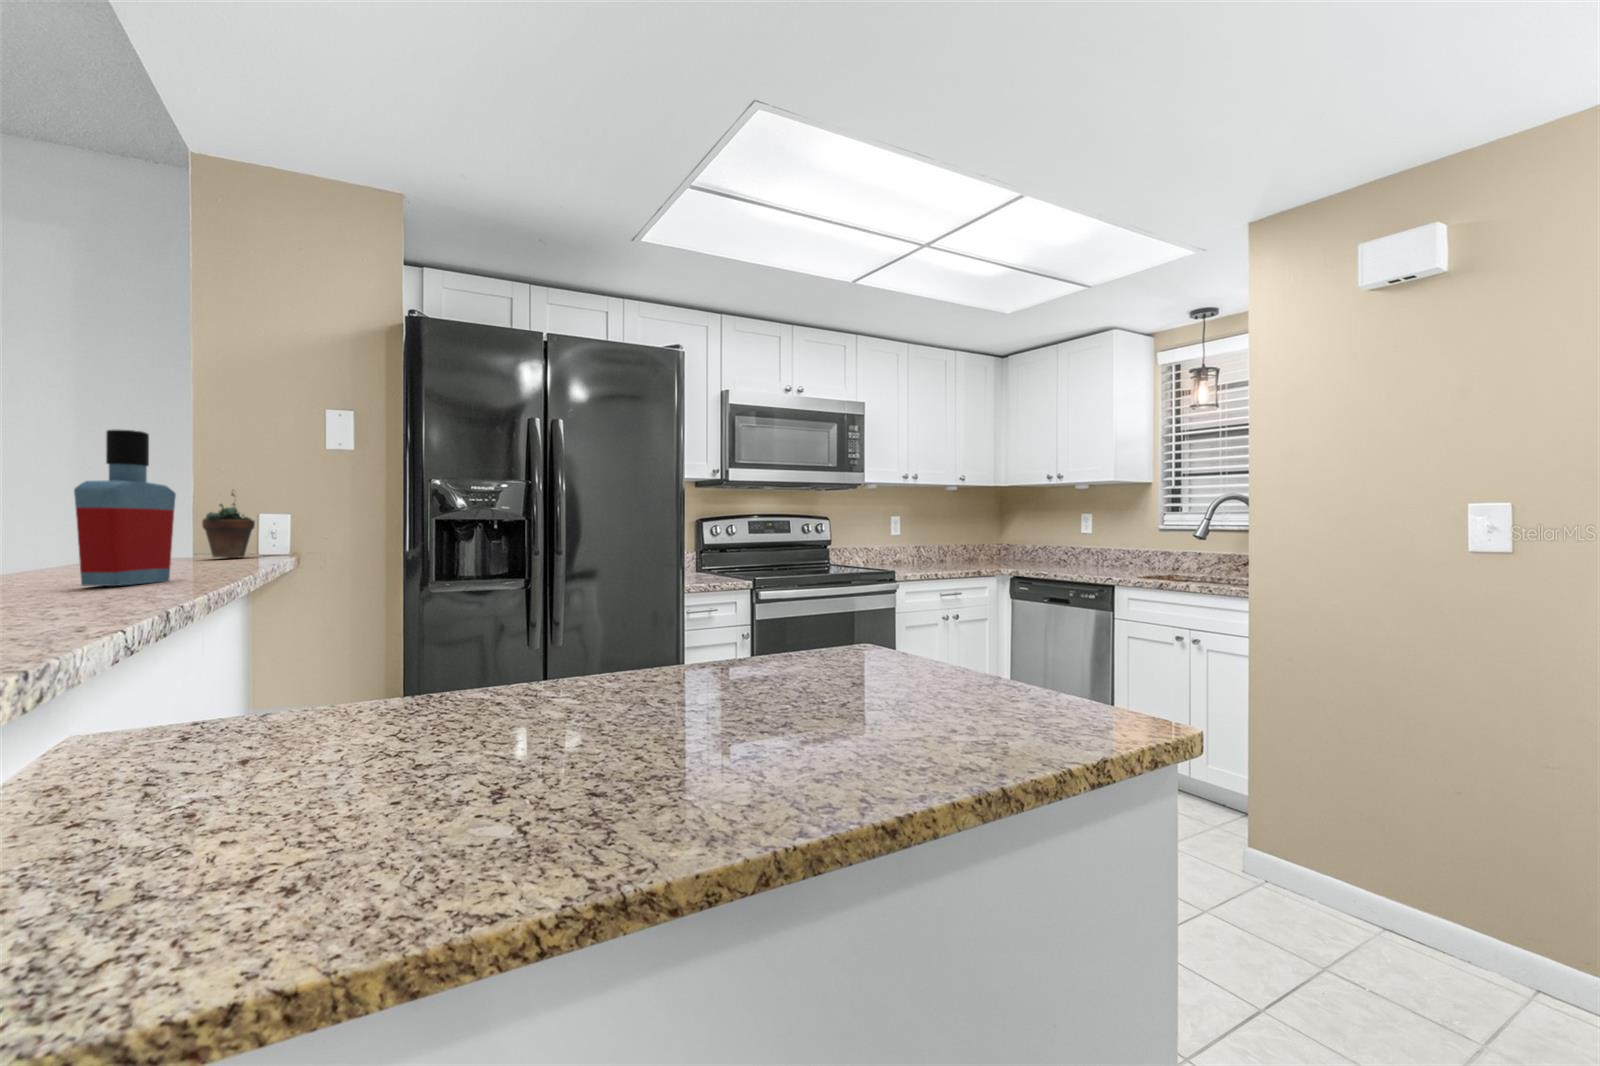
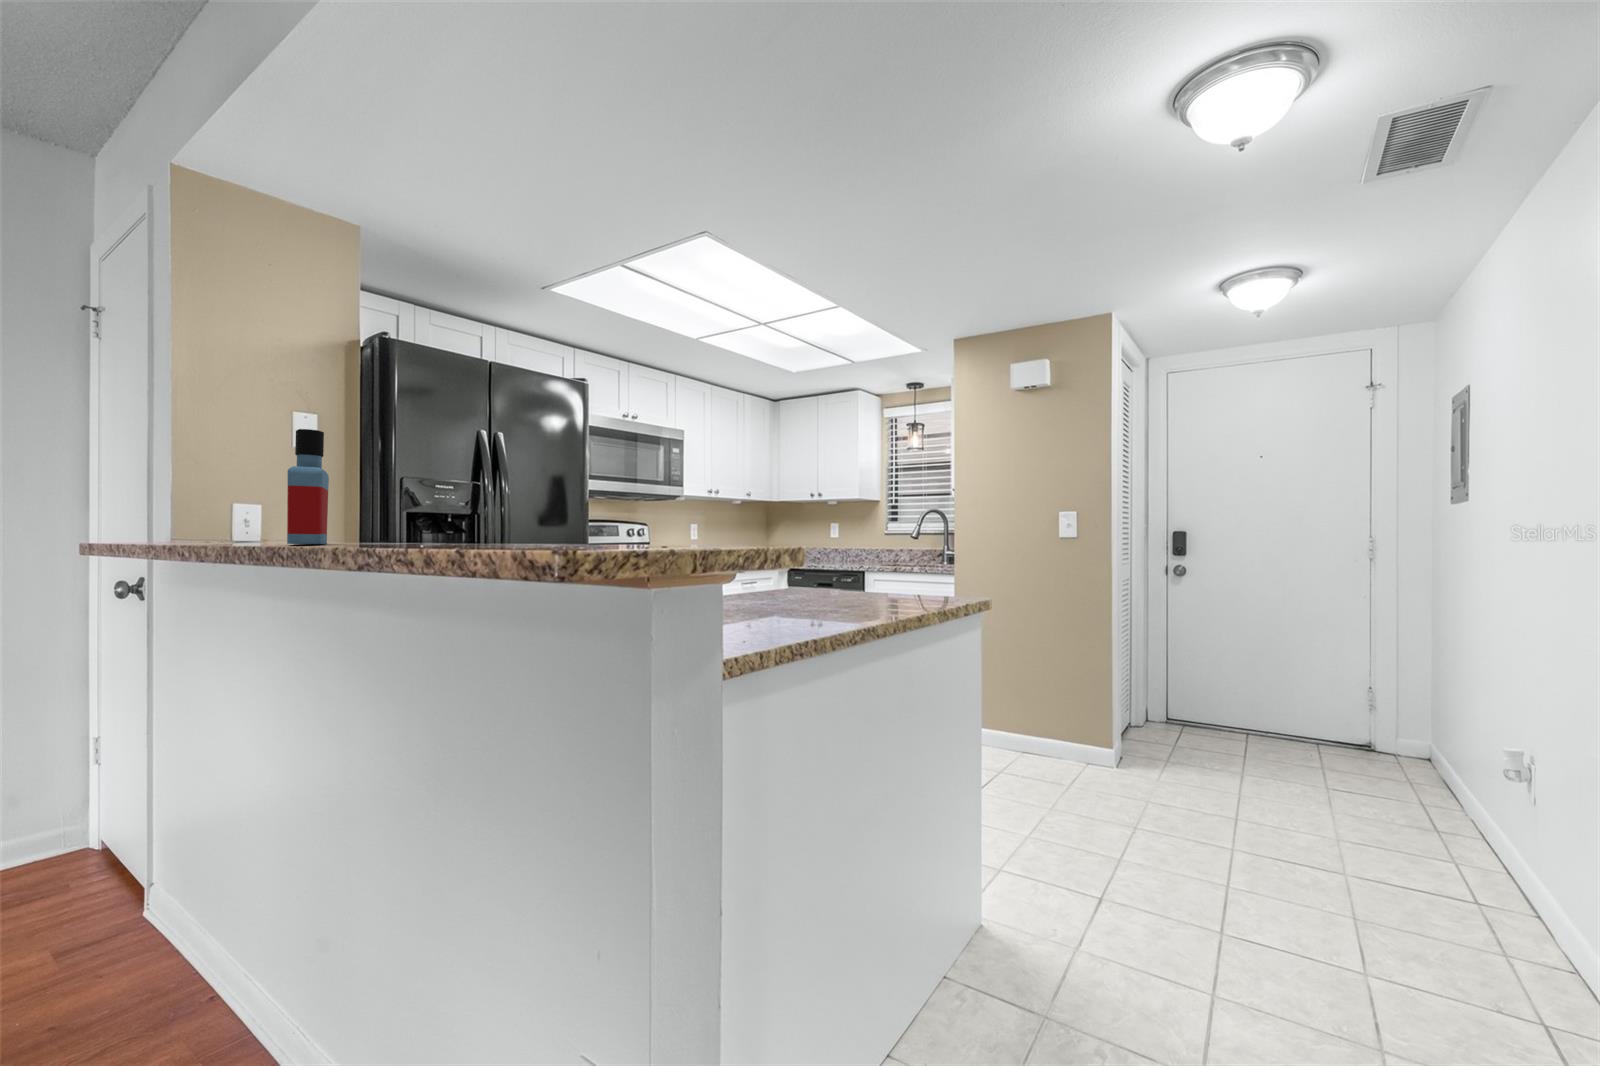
succulent plant: present [202,493,255,558] -> none [196,478,244,539]

